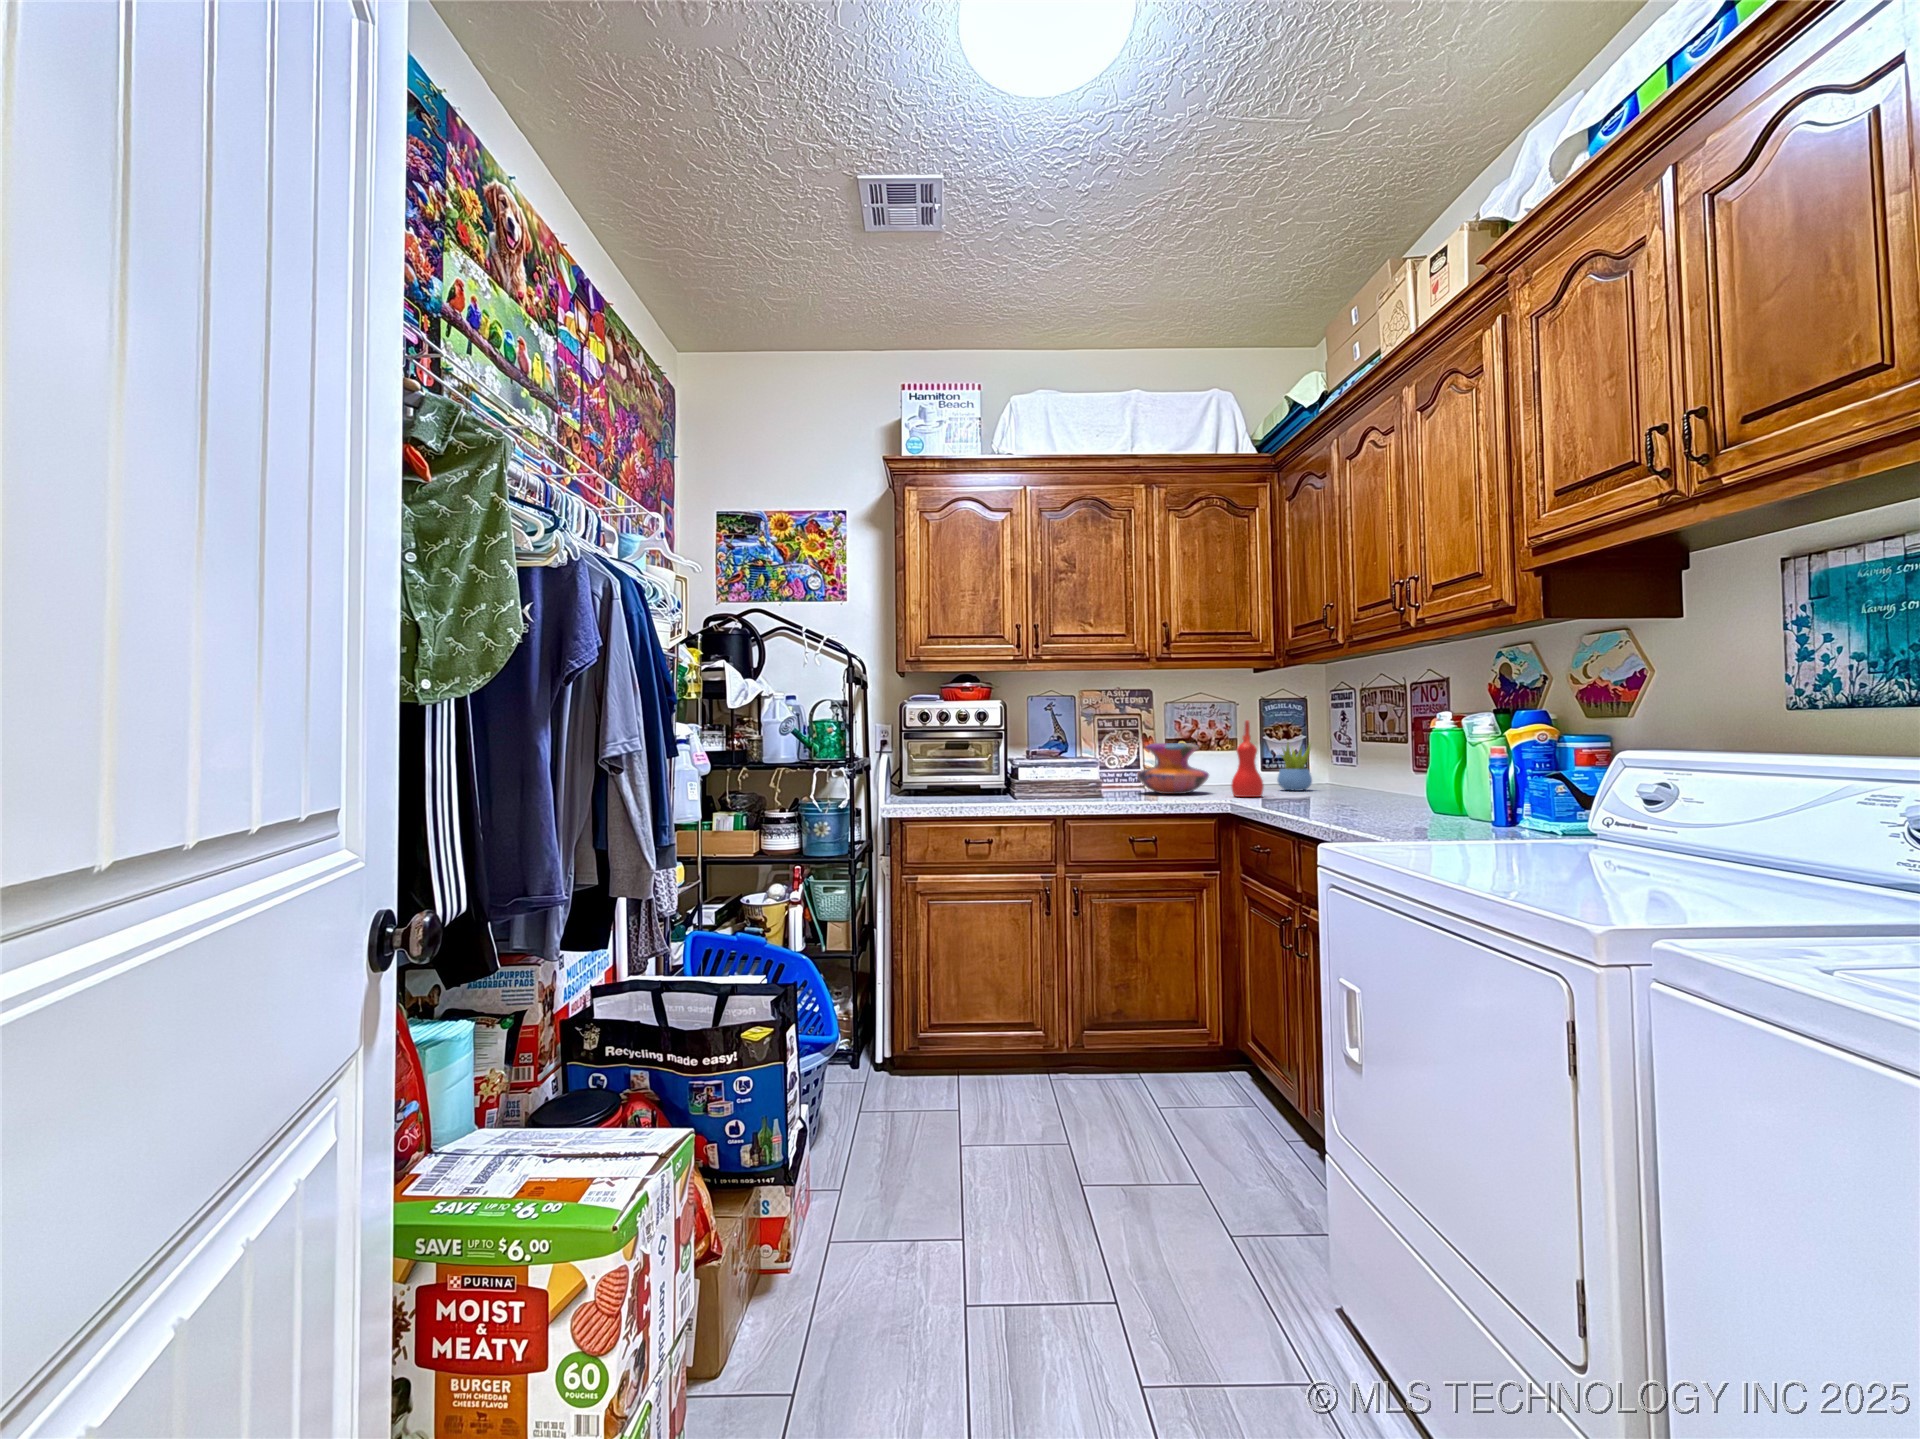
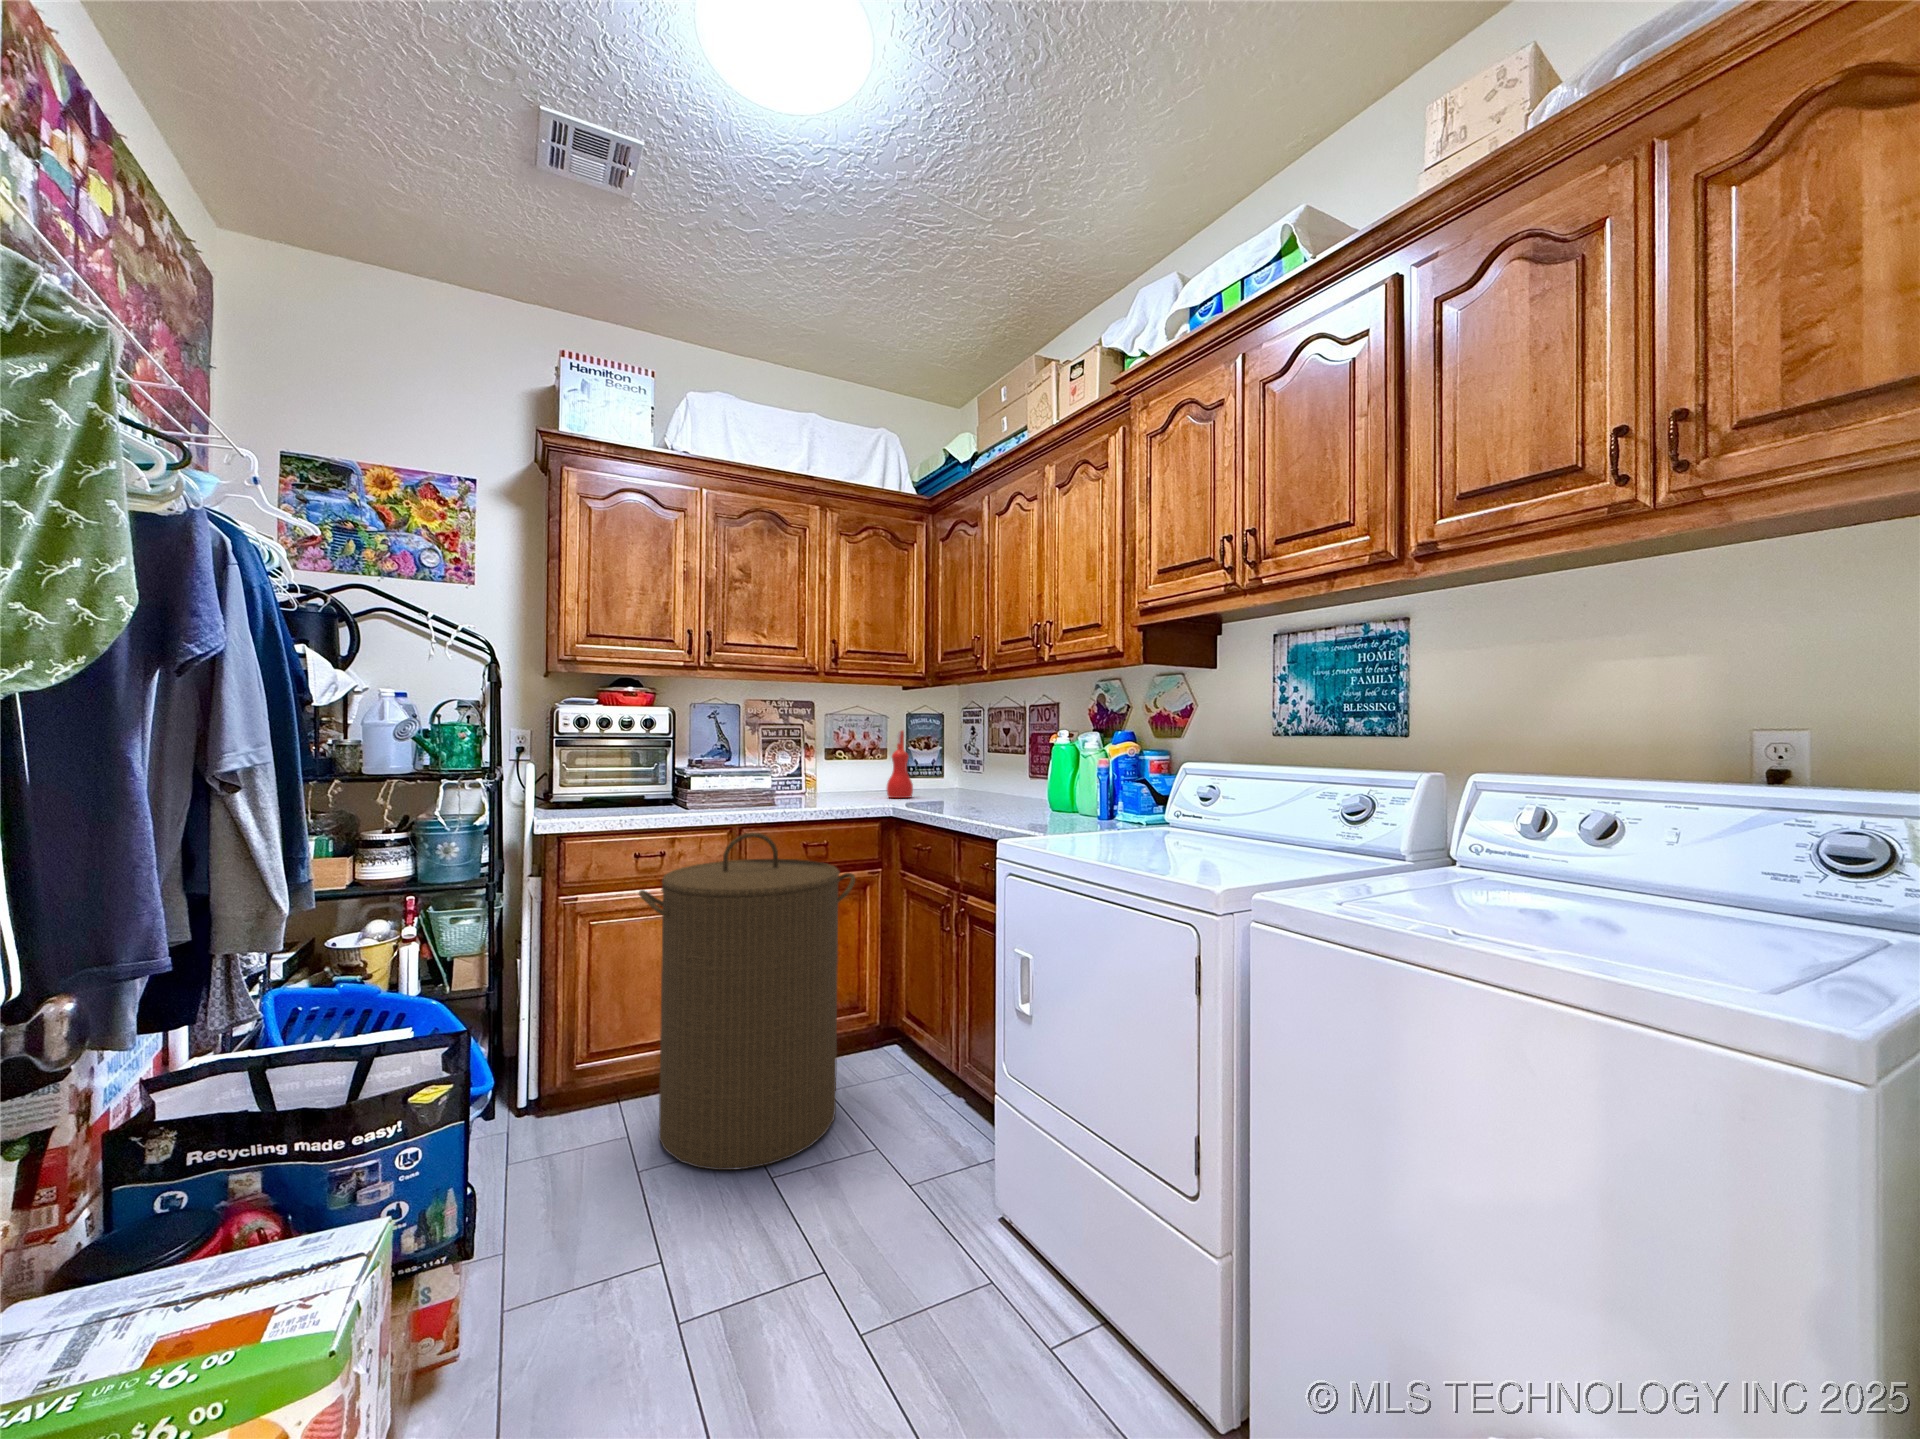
decorative vase: present [1137,743,1209,794] -> none [799,750,865,796]
succulent plant: present [1277,744,1312,791] -> none [918,748,946,791]
laundry hamper: none [962,825,1178,1164] -> present [639,832,855,1170]

